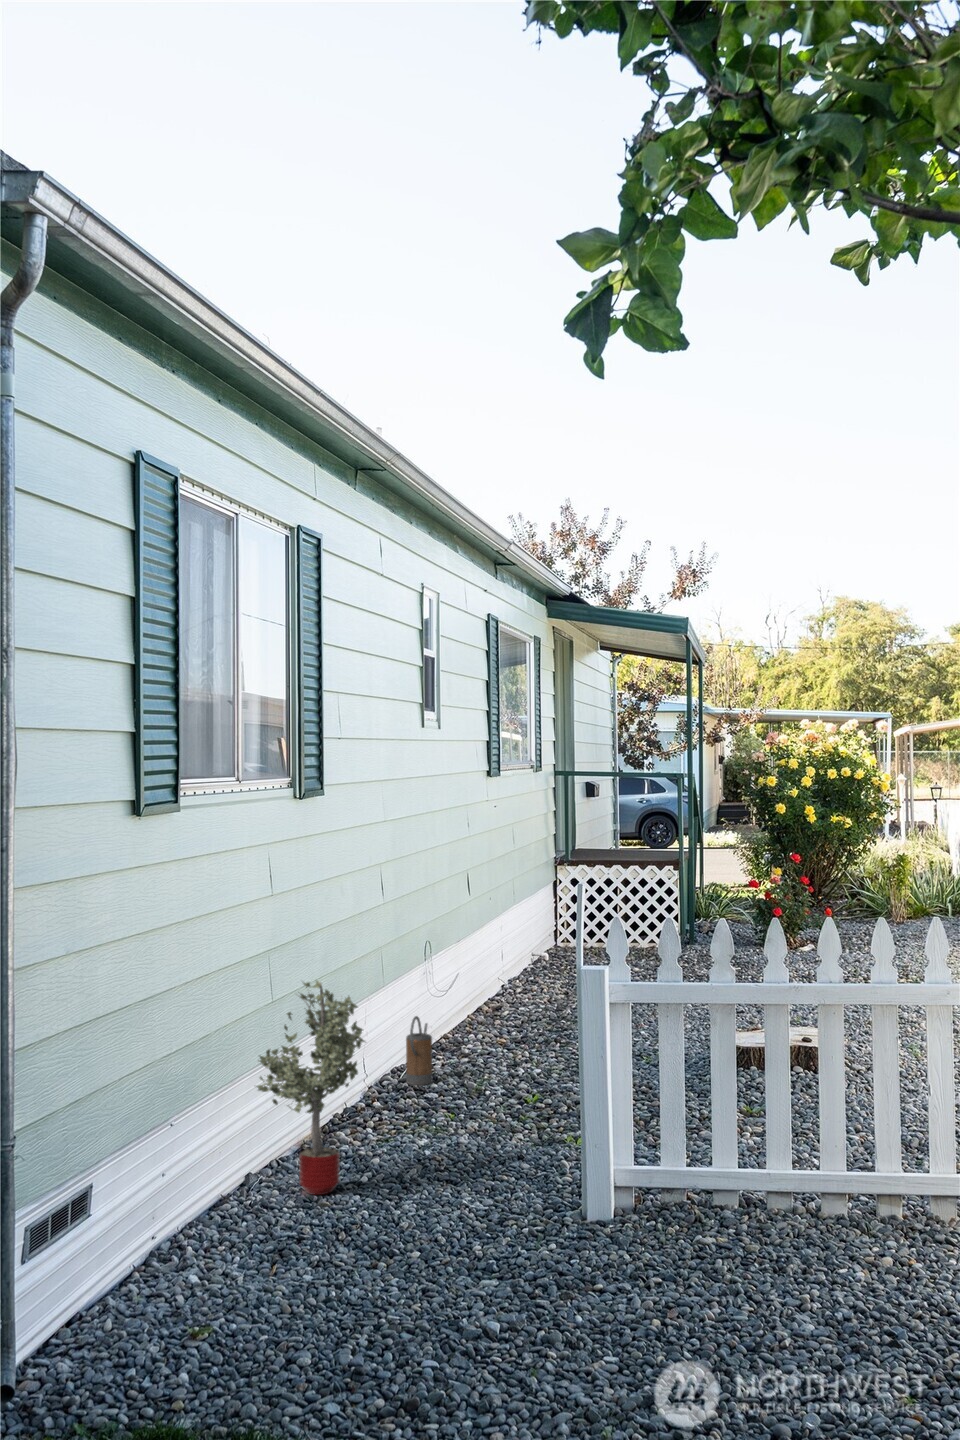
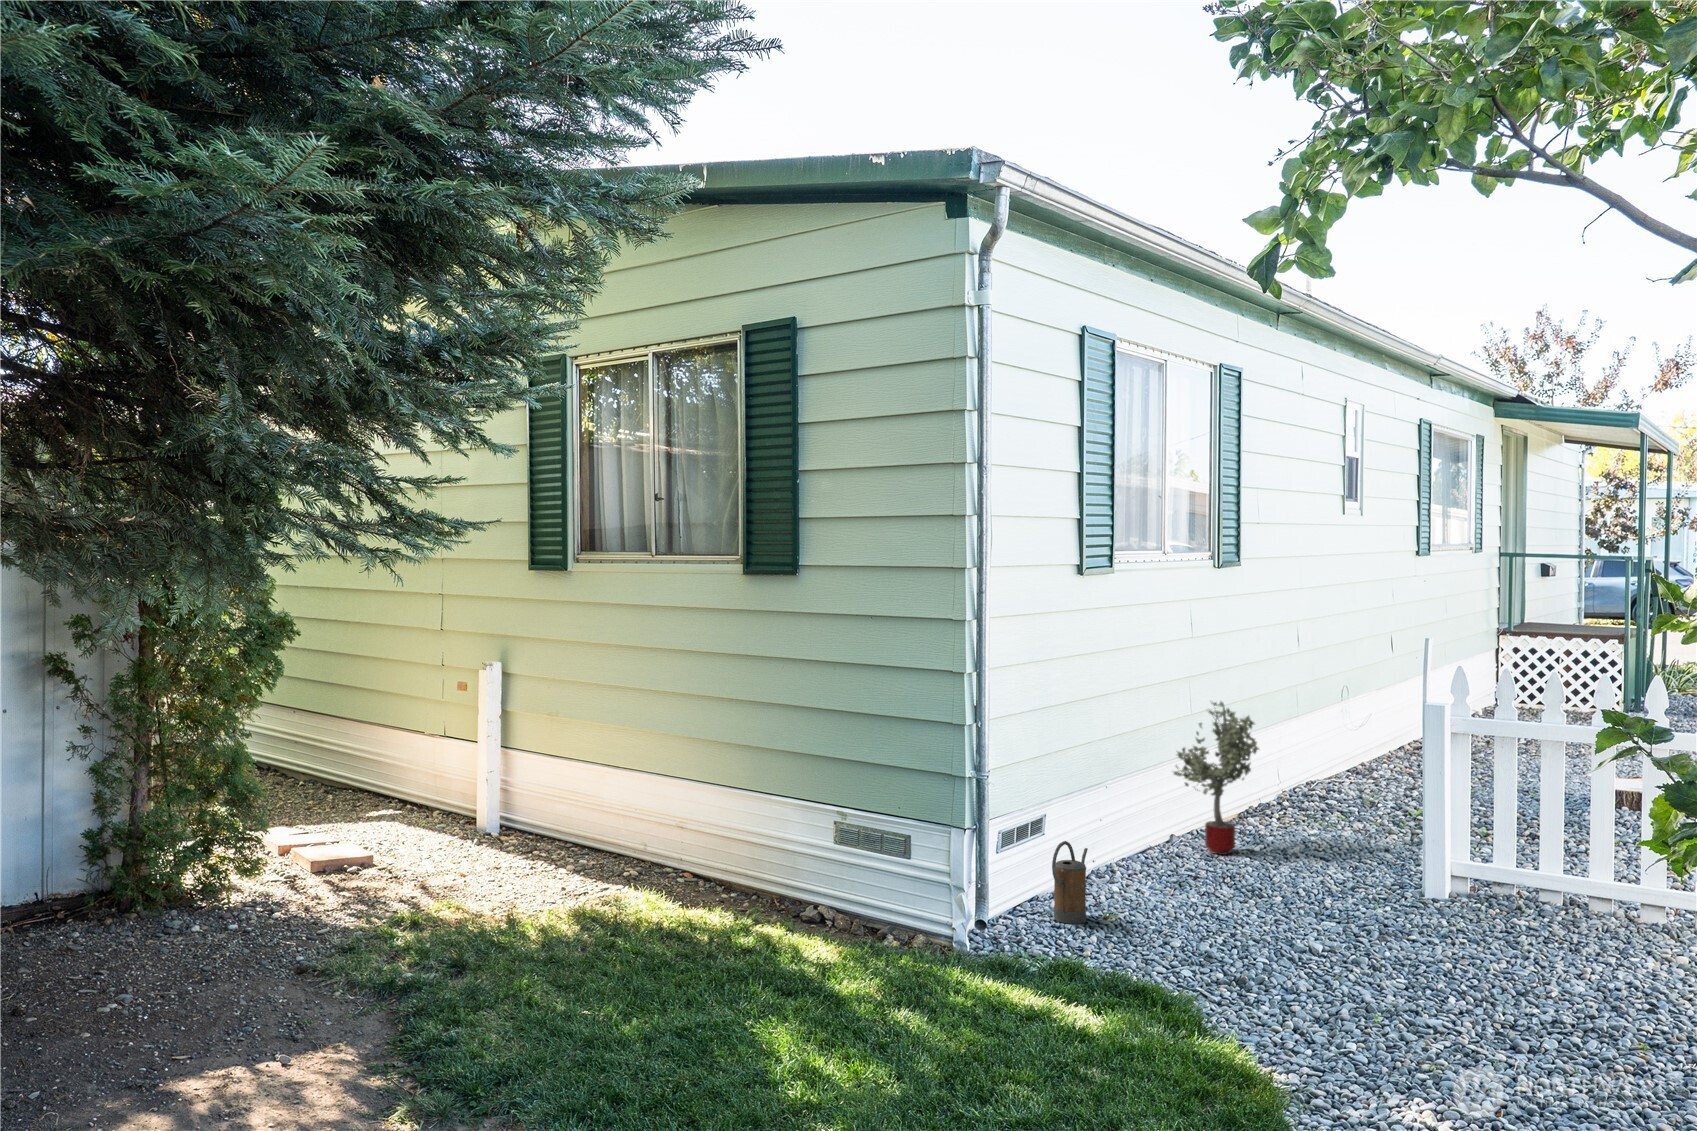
watering can: present [406,1016,433,1085] -> present [1052,841,1088,923]

